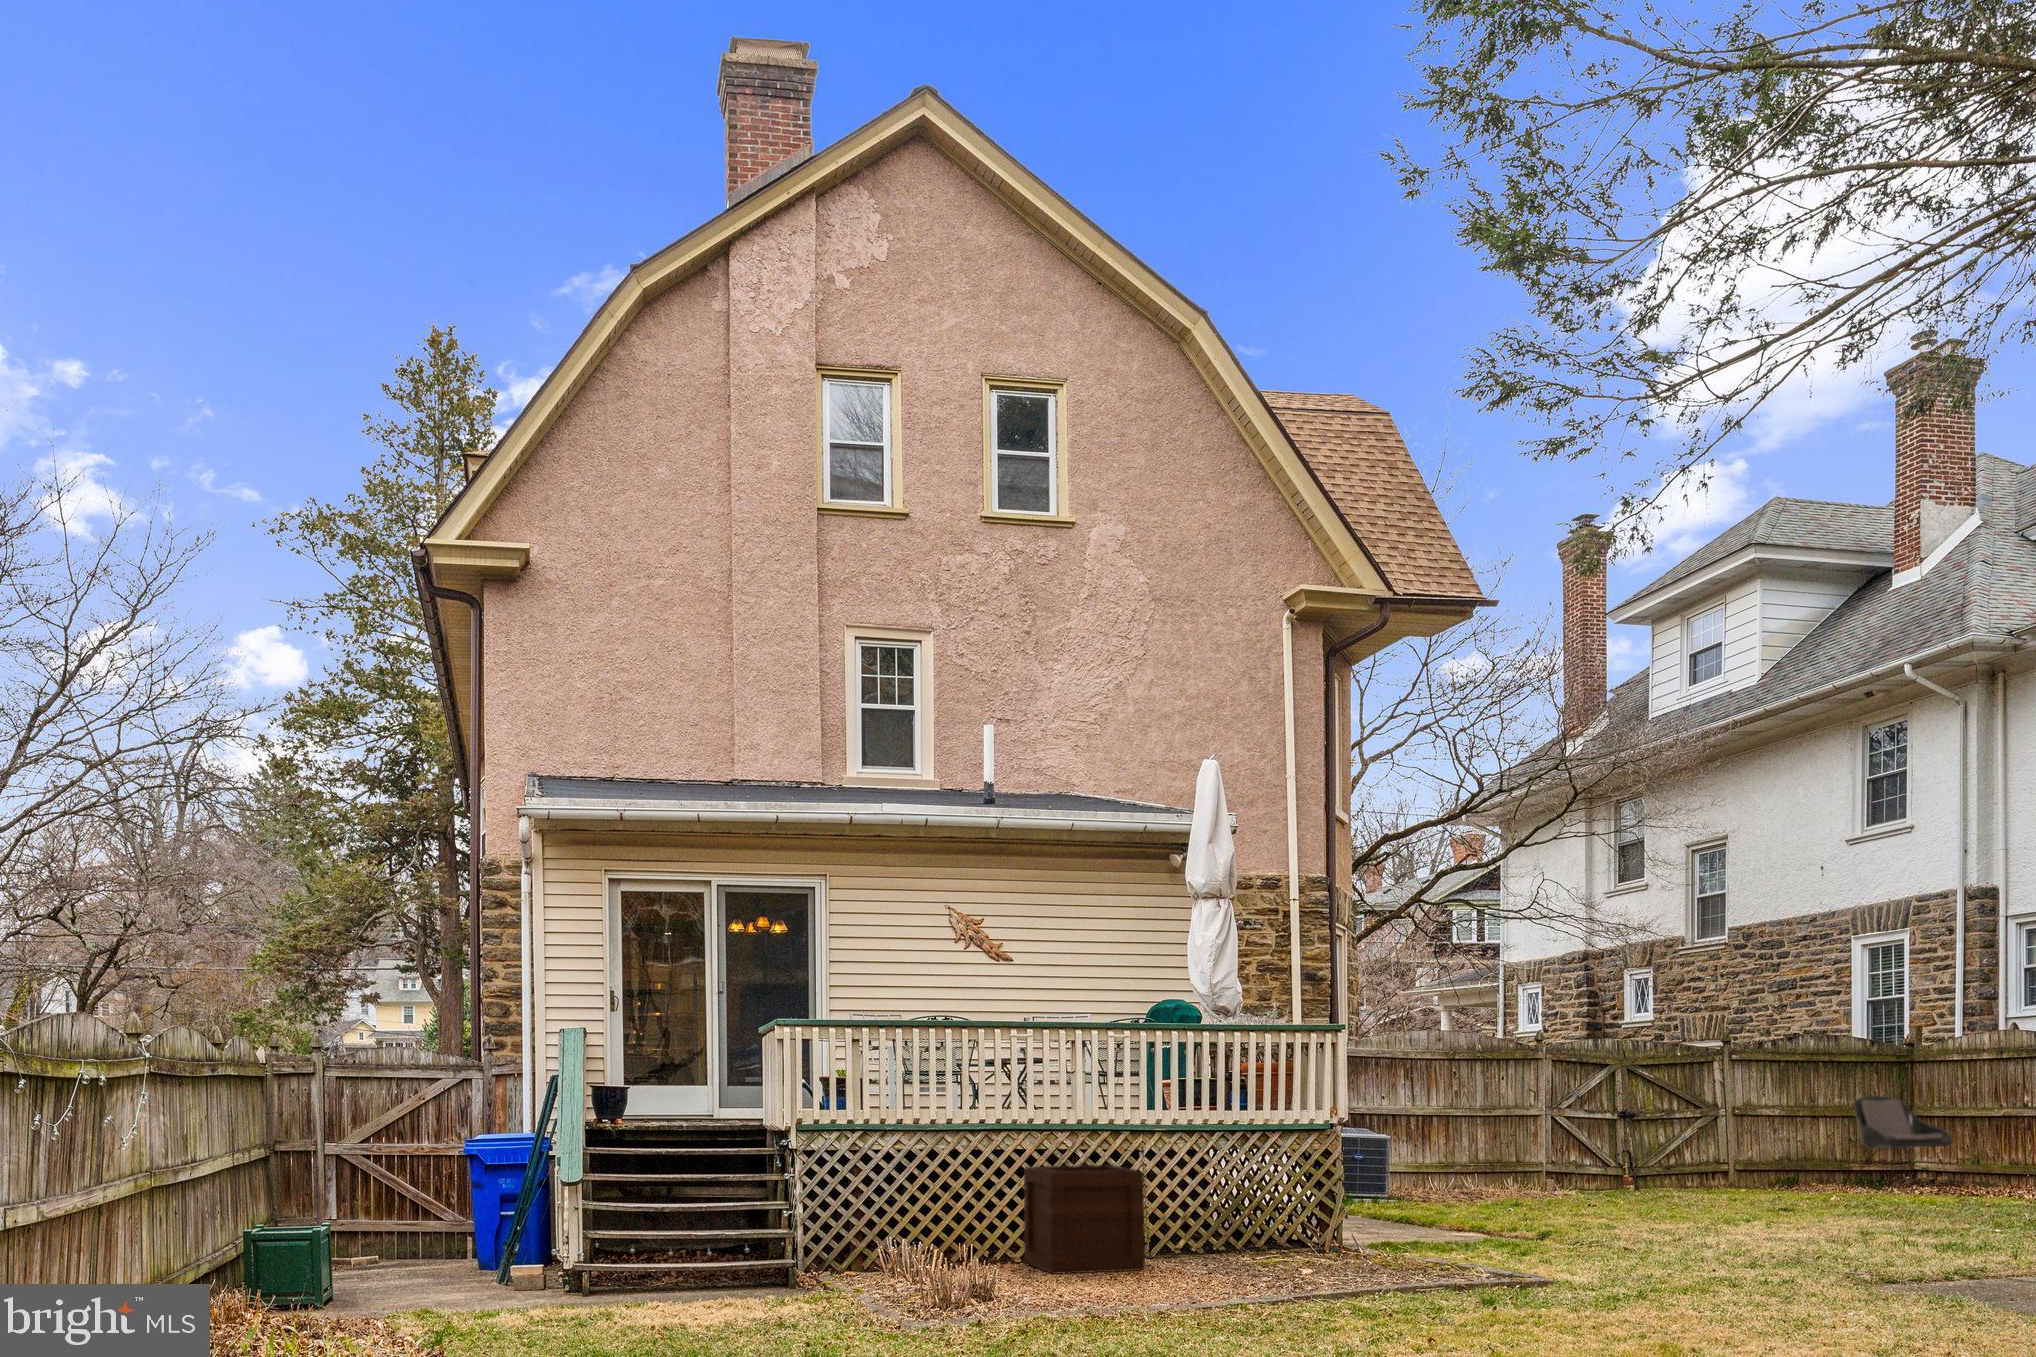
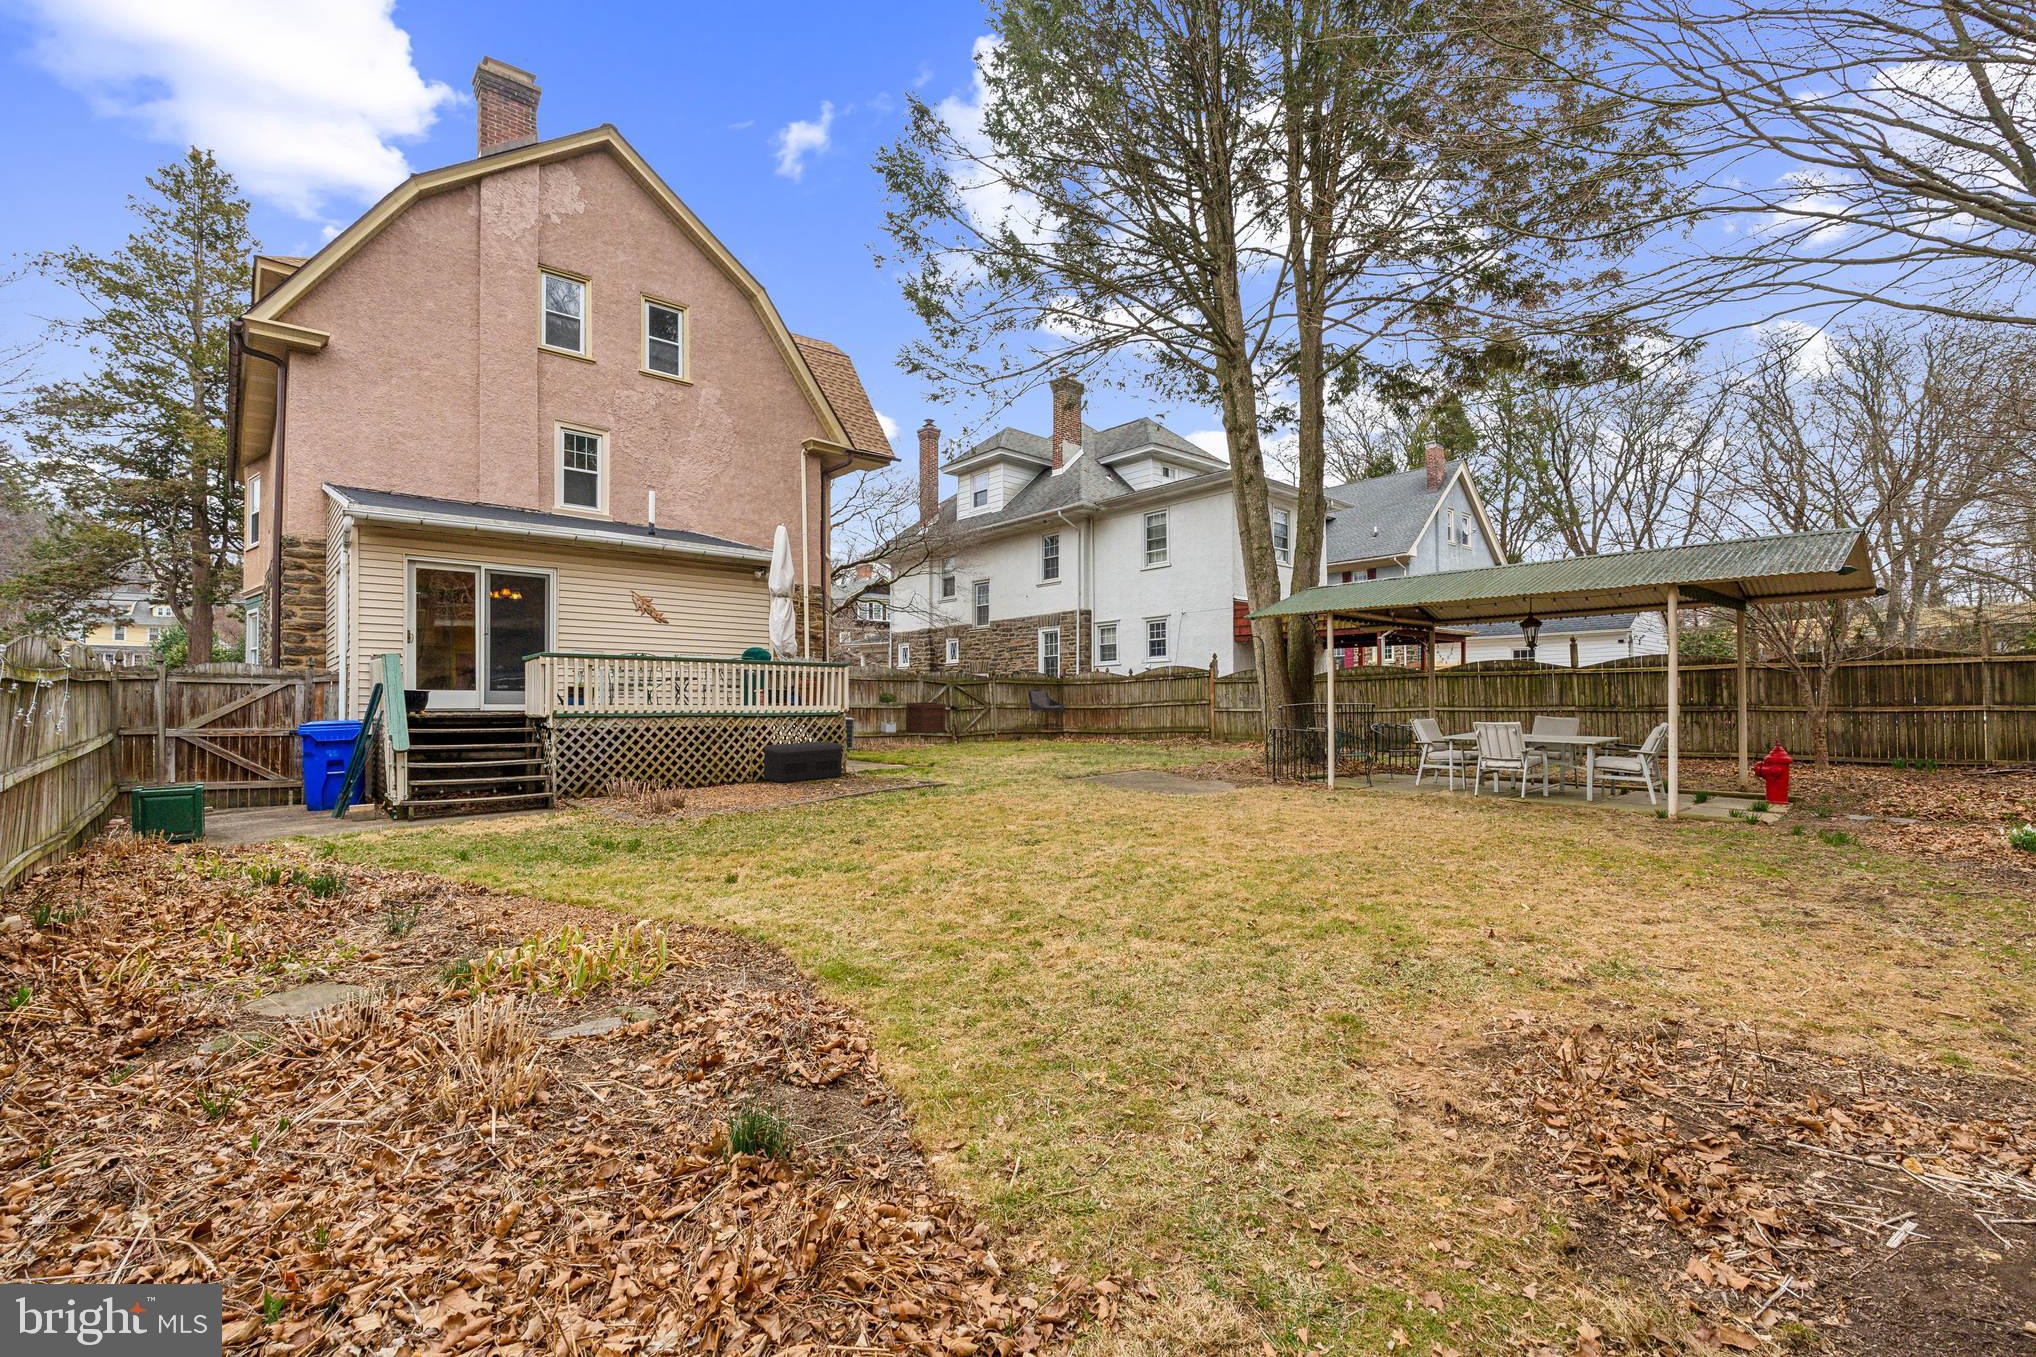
potted tree: none [1483,1102,1525,1193] -> present [879,692,897,733]
wooden crate: present [1024,1165,1145,1274] -> present [906,702,946,733]
storage bench: none [1172,1184,1329,1264] -> present [764,741,842,783]

